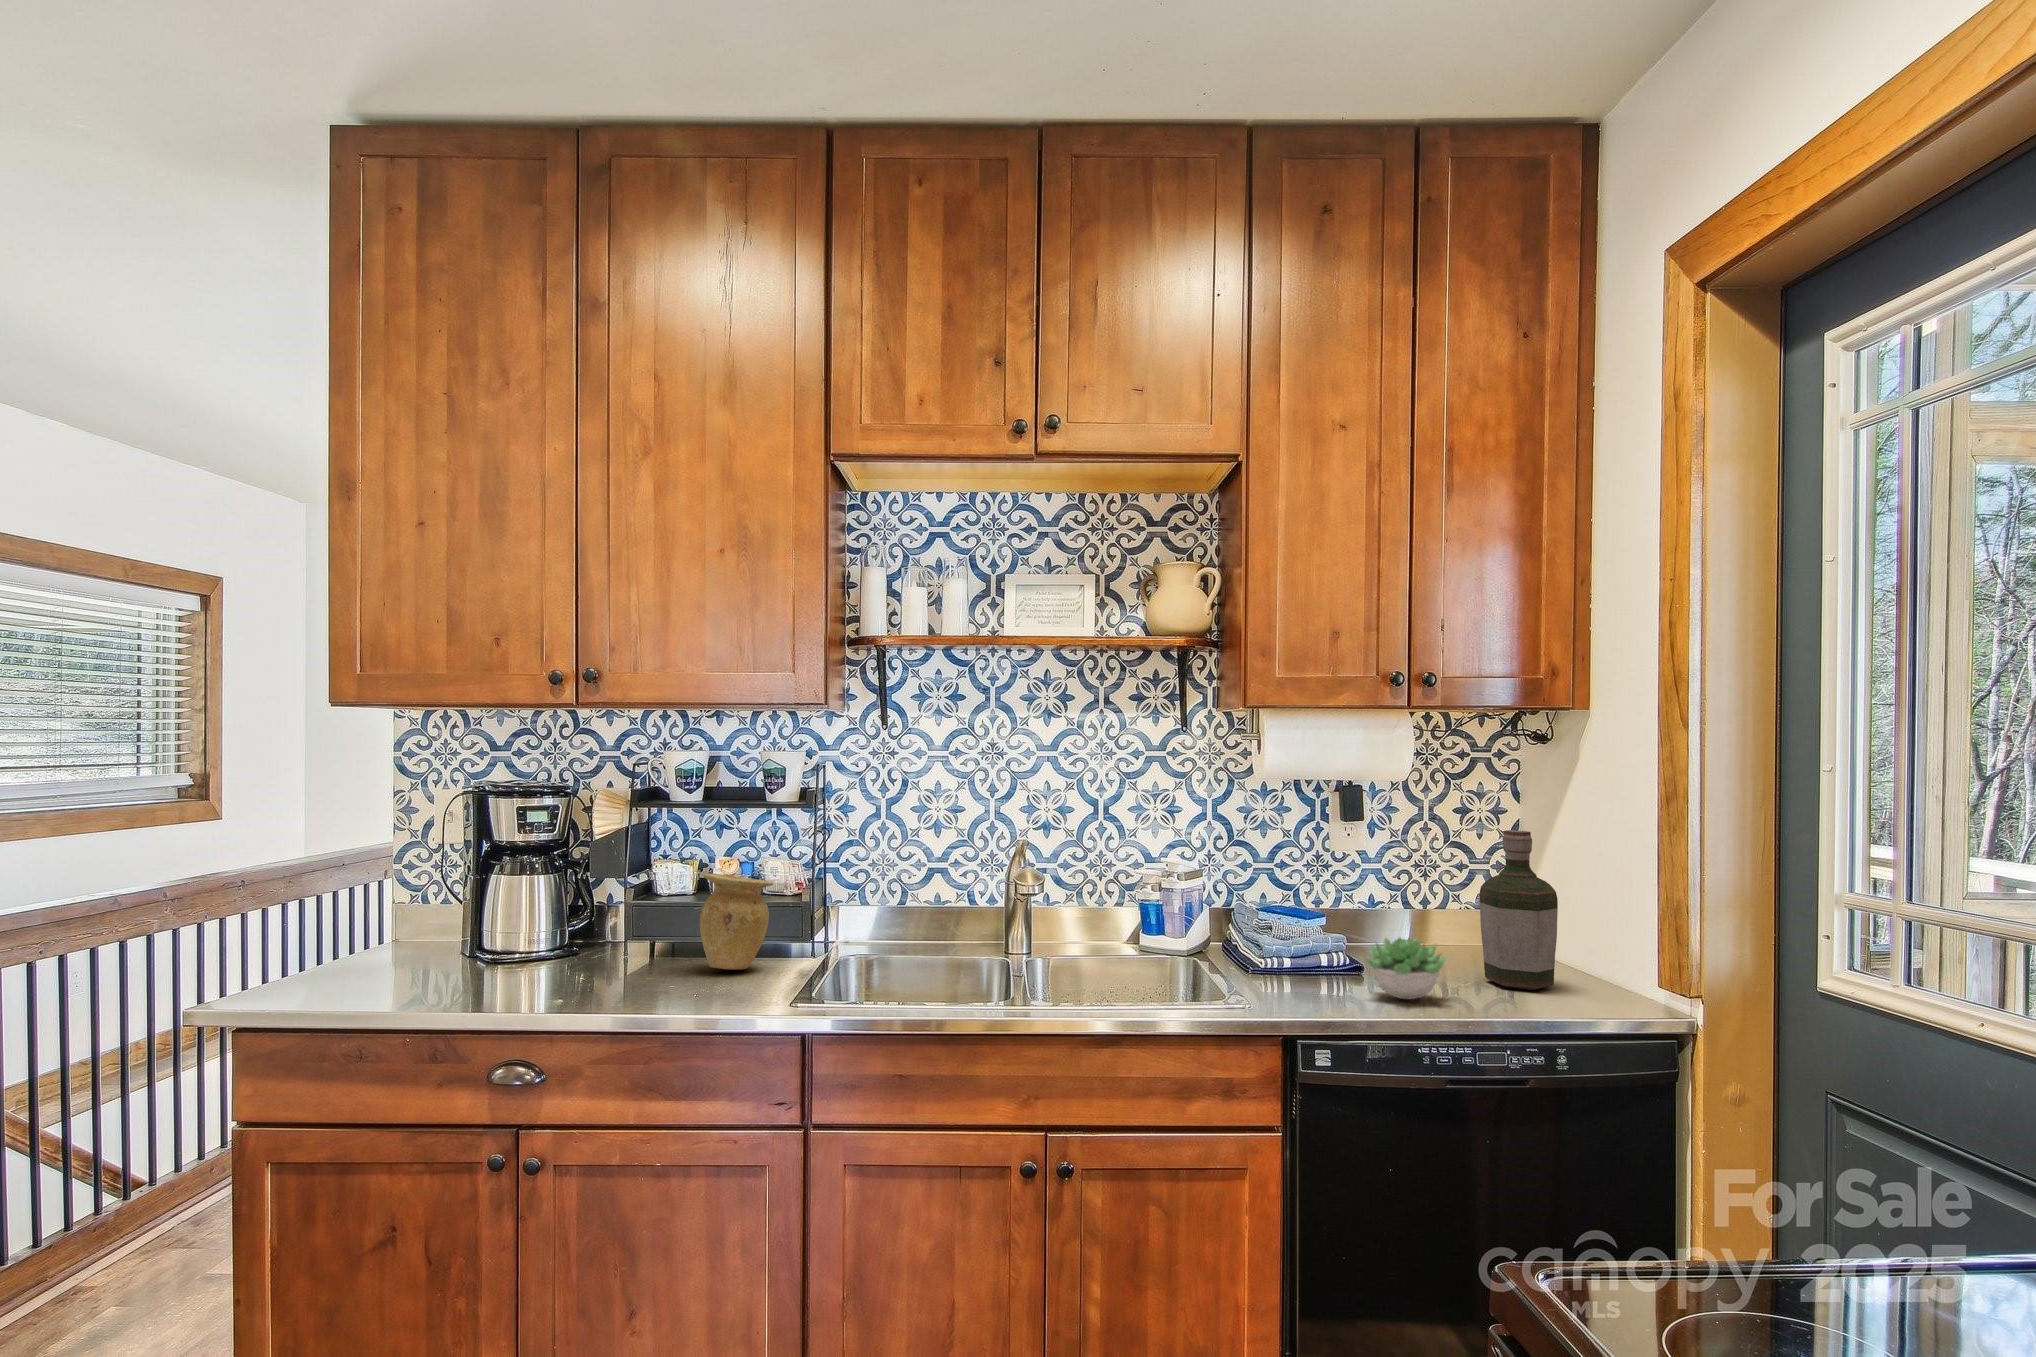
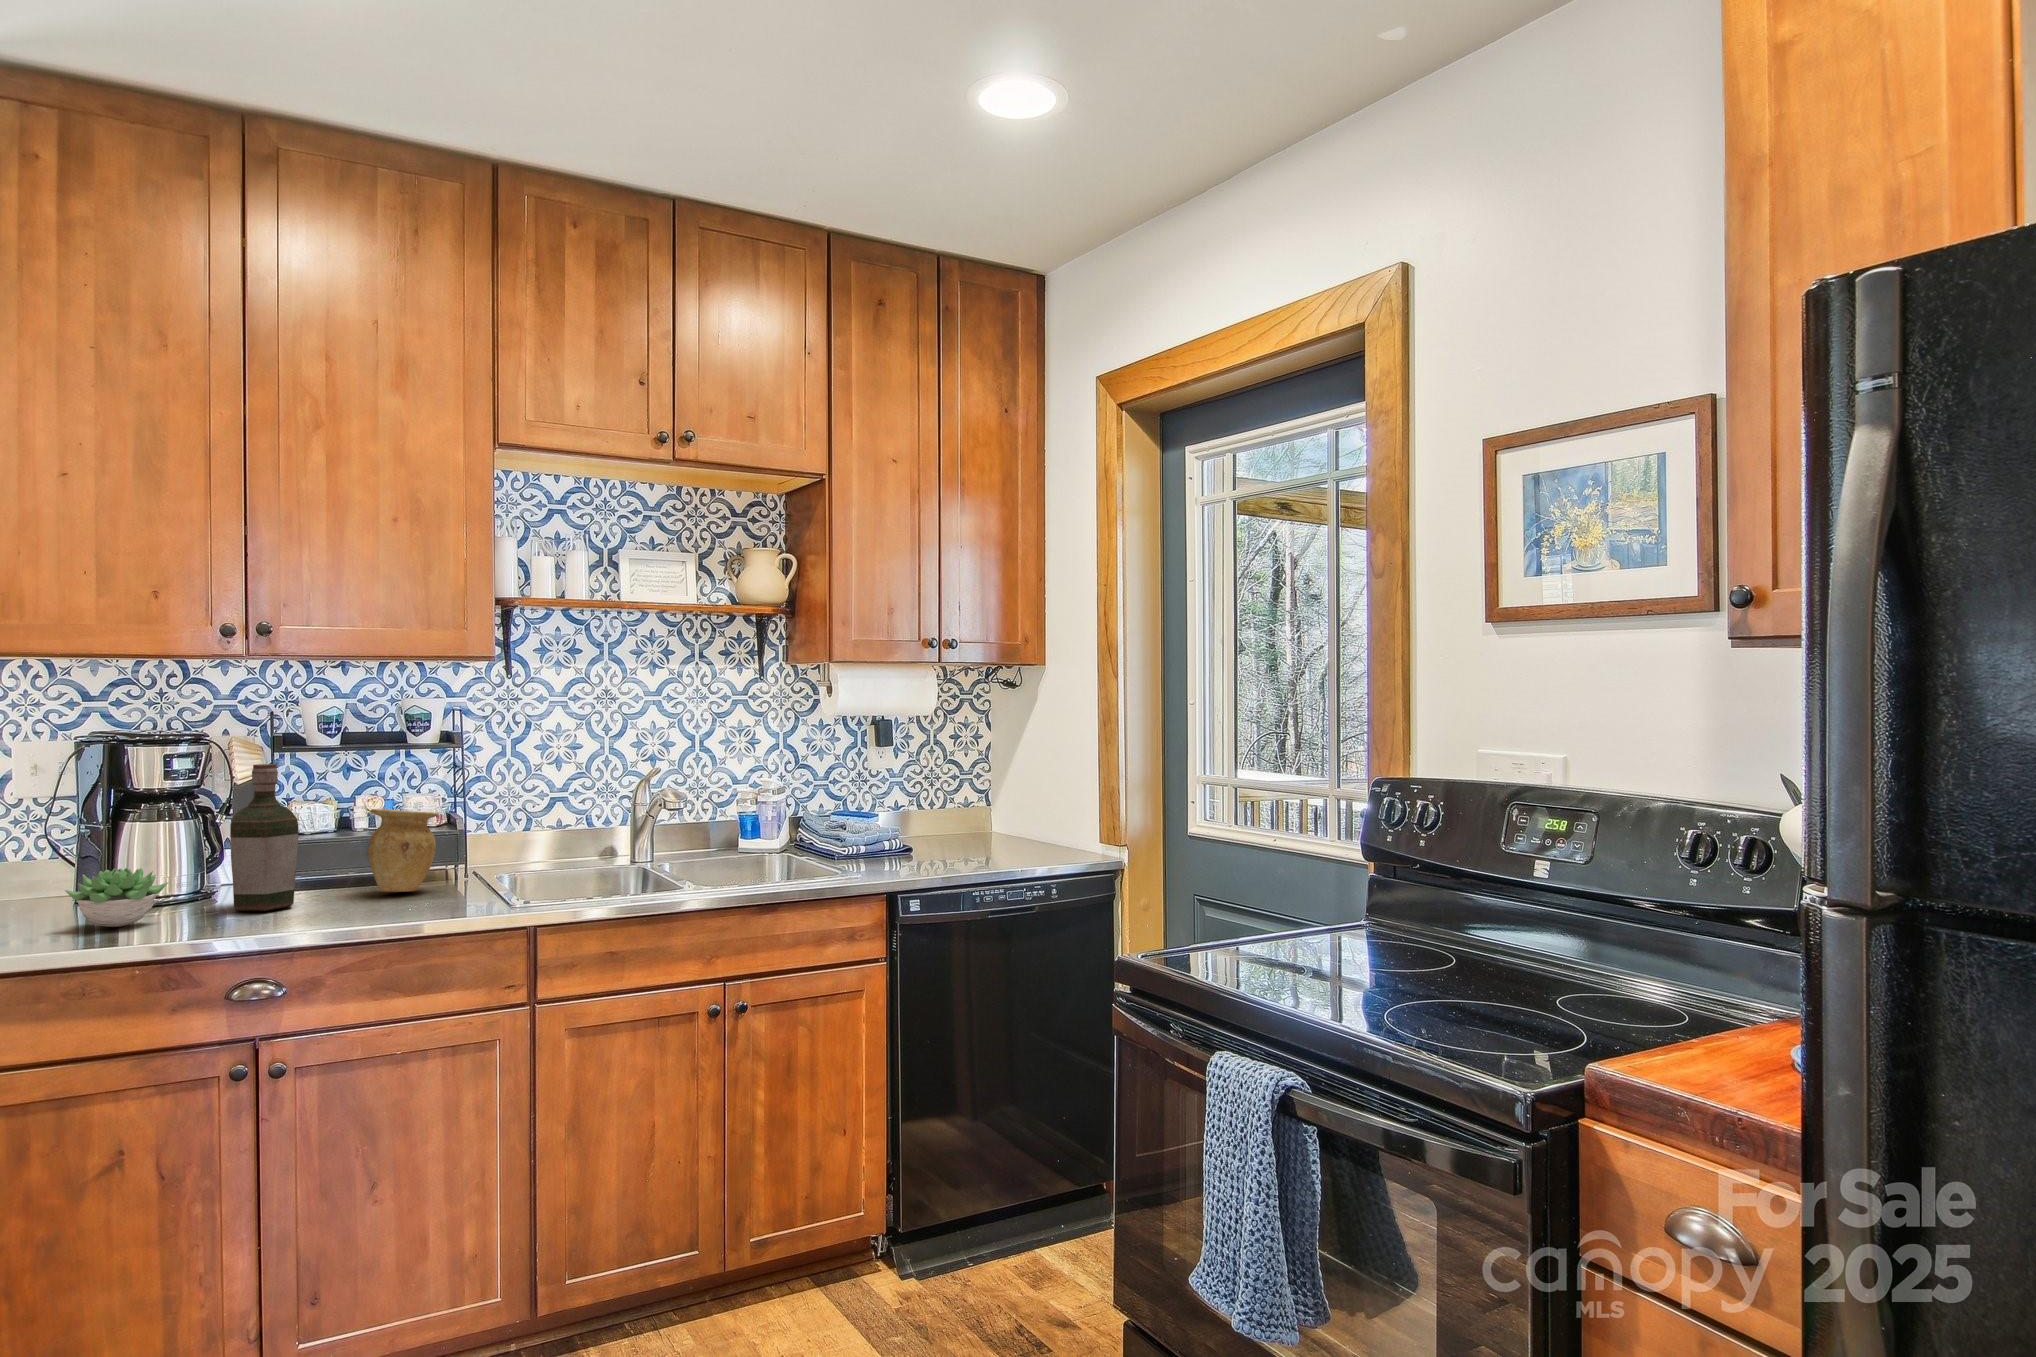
bottle: present [1479,830,1558,990] -> present [230,764,298,911]
succulent plant: present [1366,938,1446,999] -> present [65,868,168,927]

